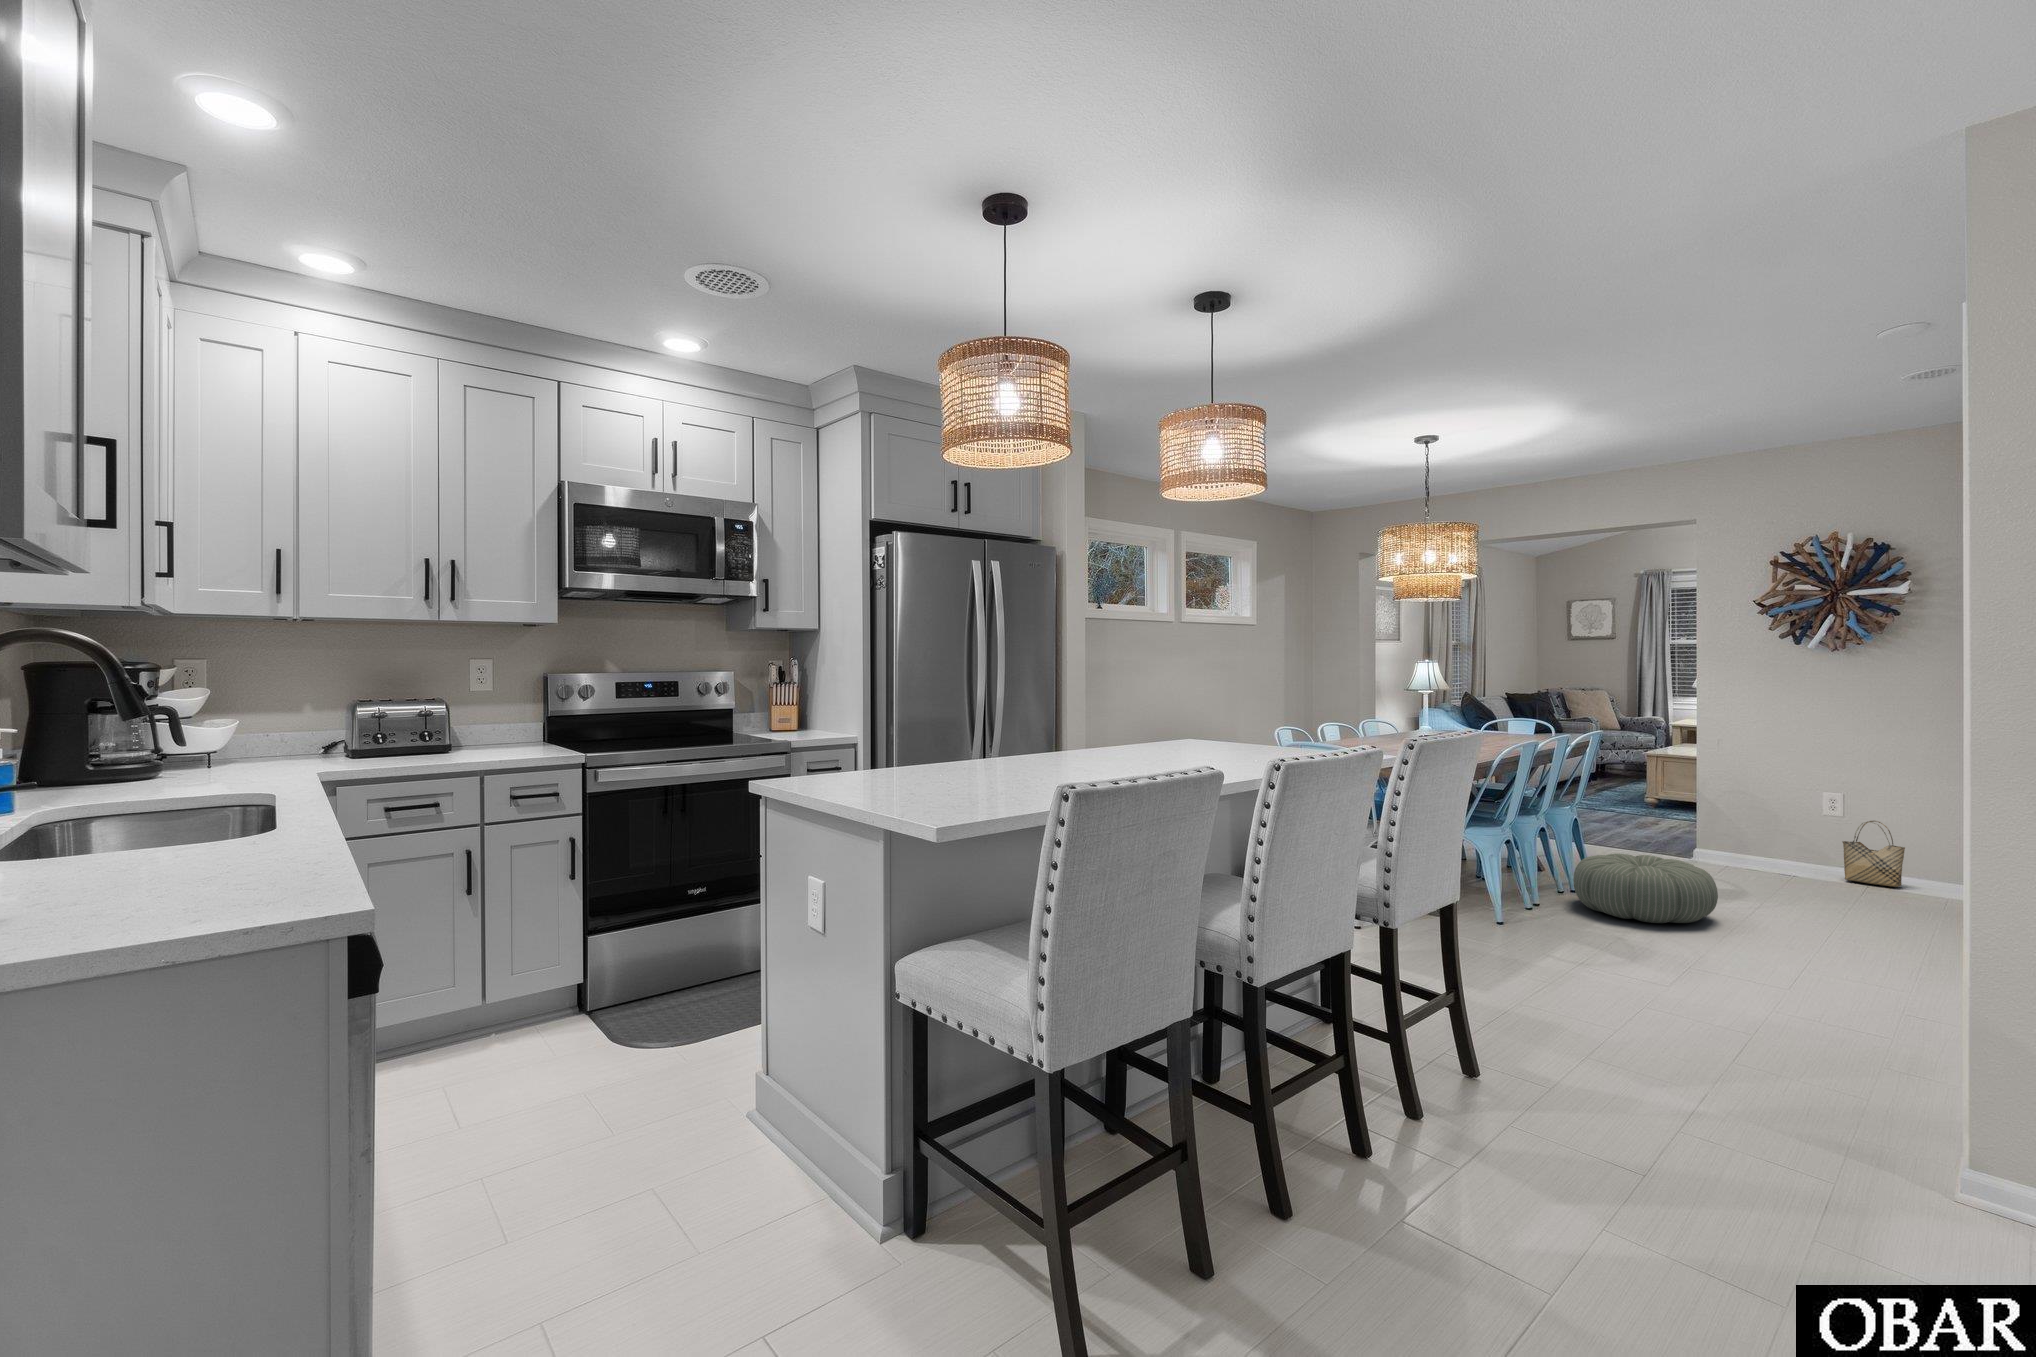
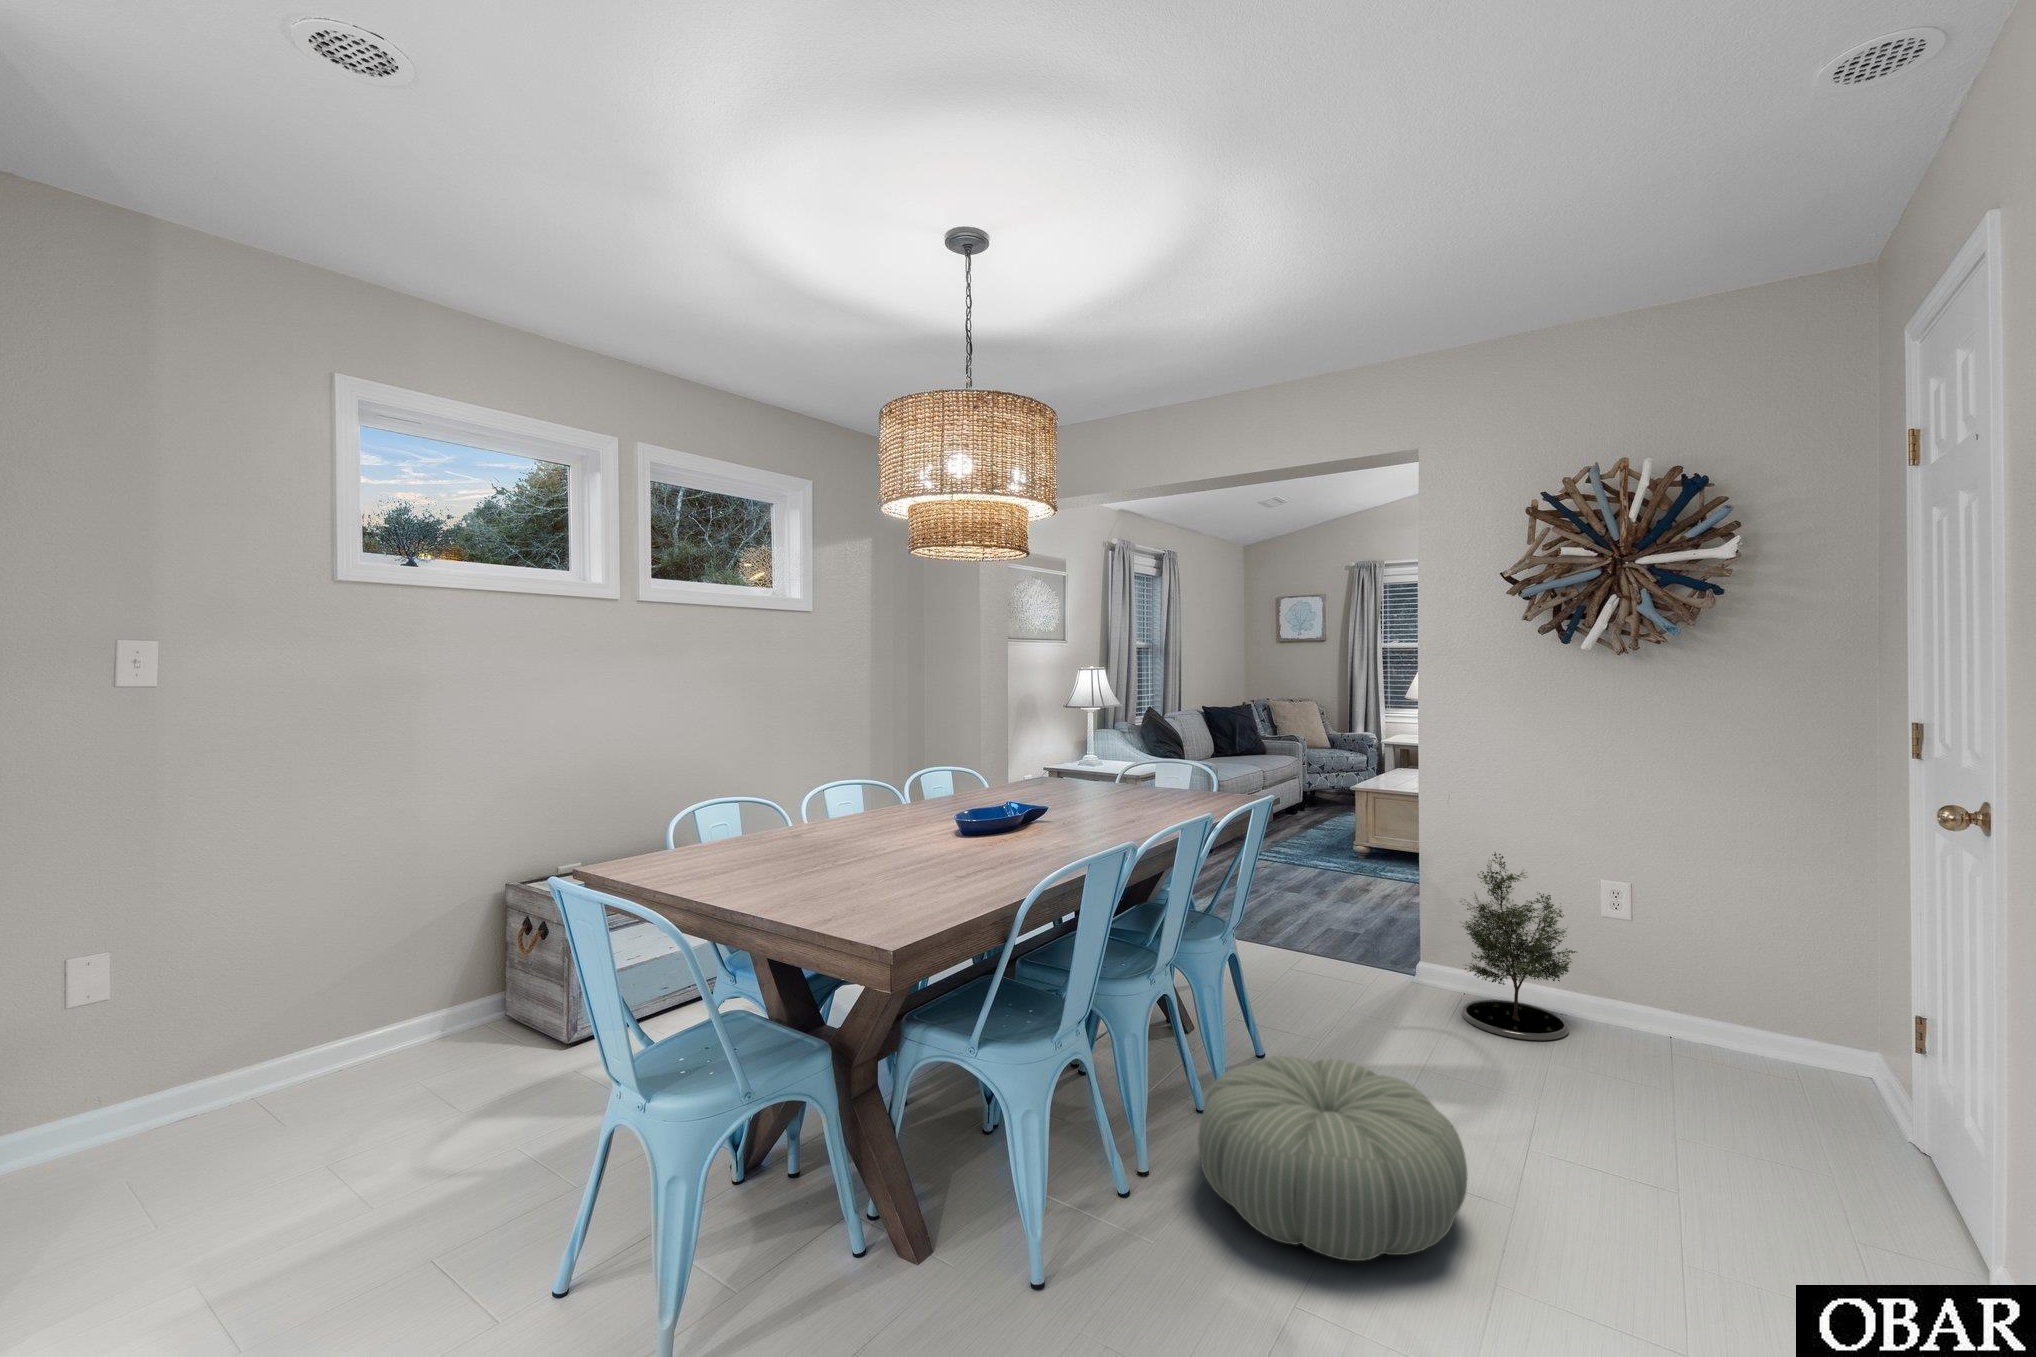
potted tree: none [1724,770,1806,879] -> present [1460,852,1576,1040]
woven basket: present [1843,821,1905,887] -> none [1631,937,1728,1055]

